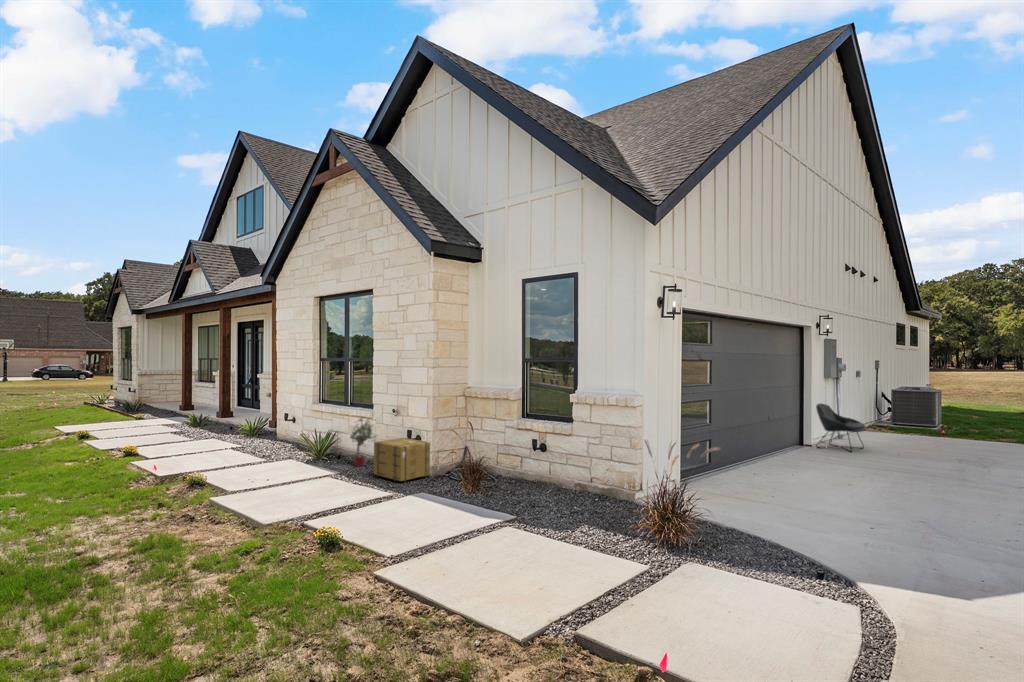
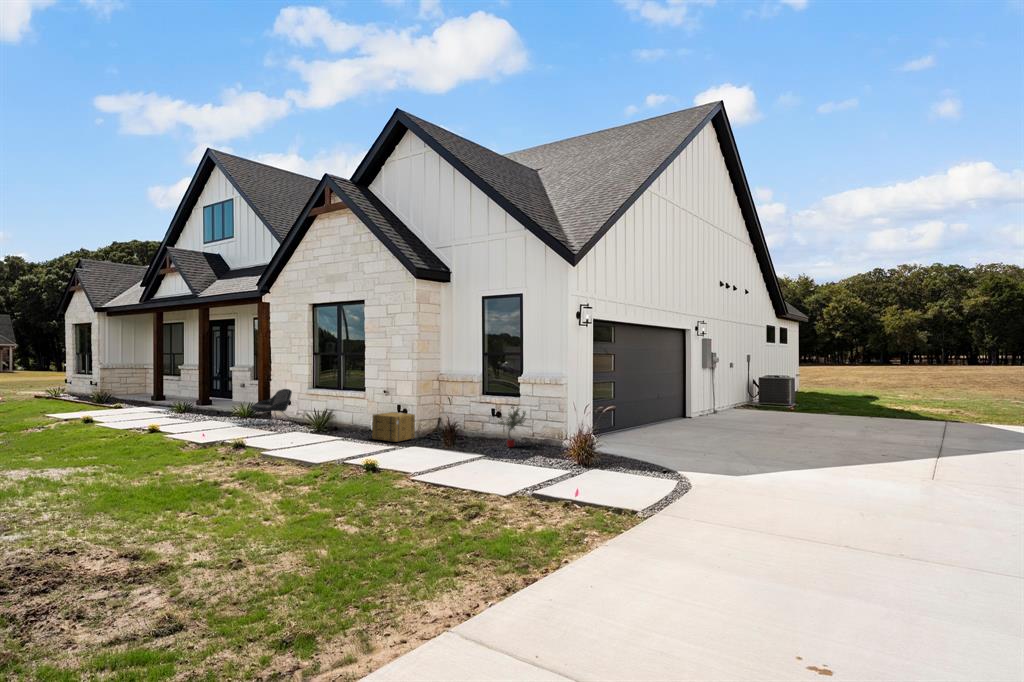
lounge chair: present [816,404,867,452] -> present [251,389,292,426]
potted tree: present [350,417,378,466] -> present [498,406,526,448]

